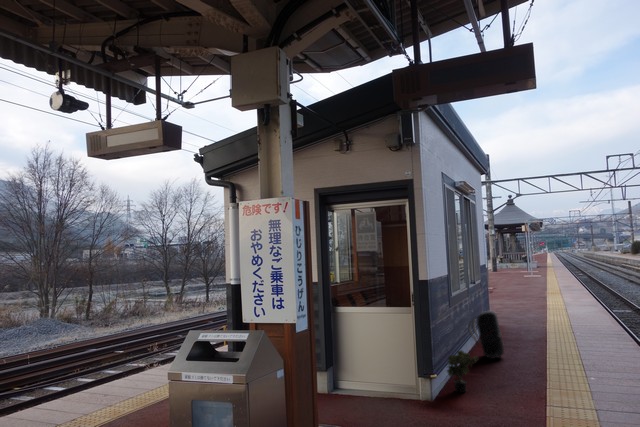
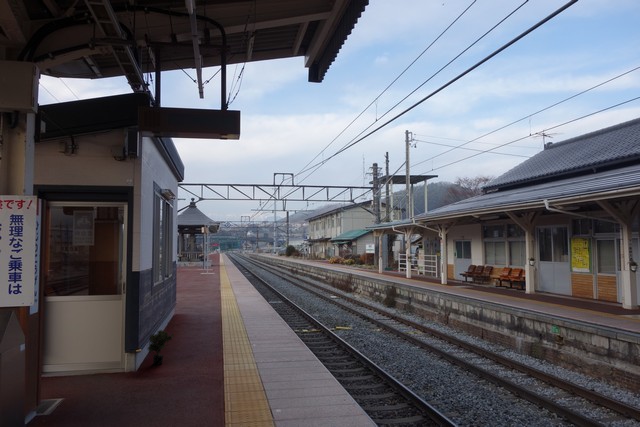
backpack: present [468,311,505,359] -> none [163,299,191,339]

